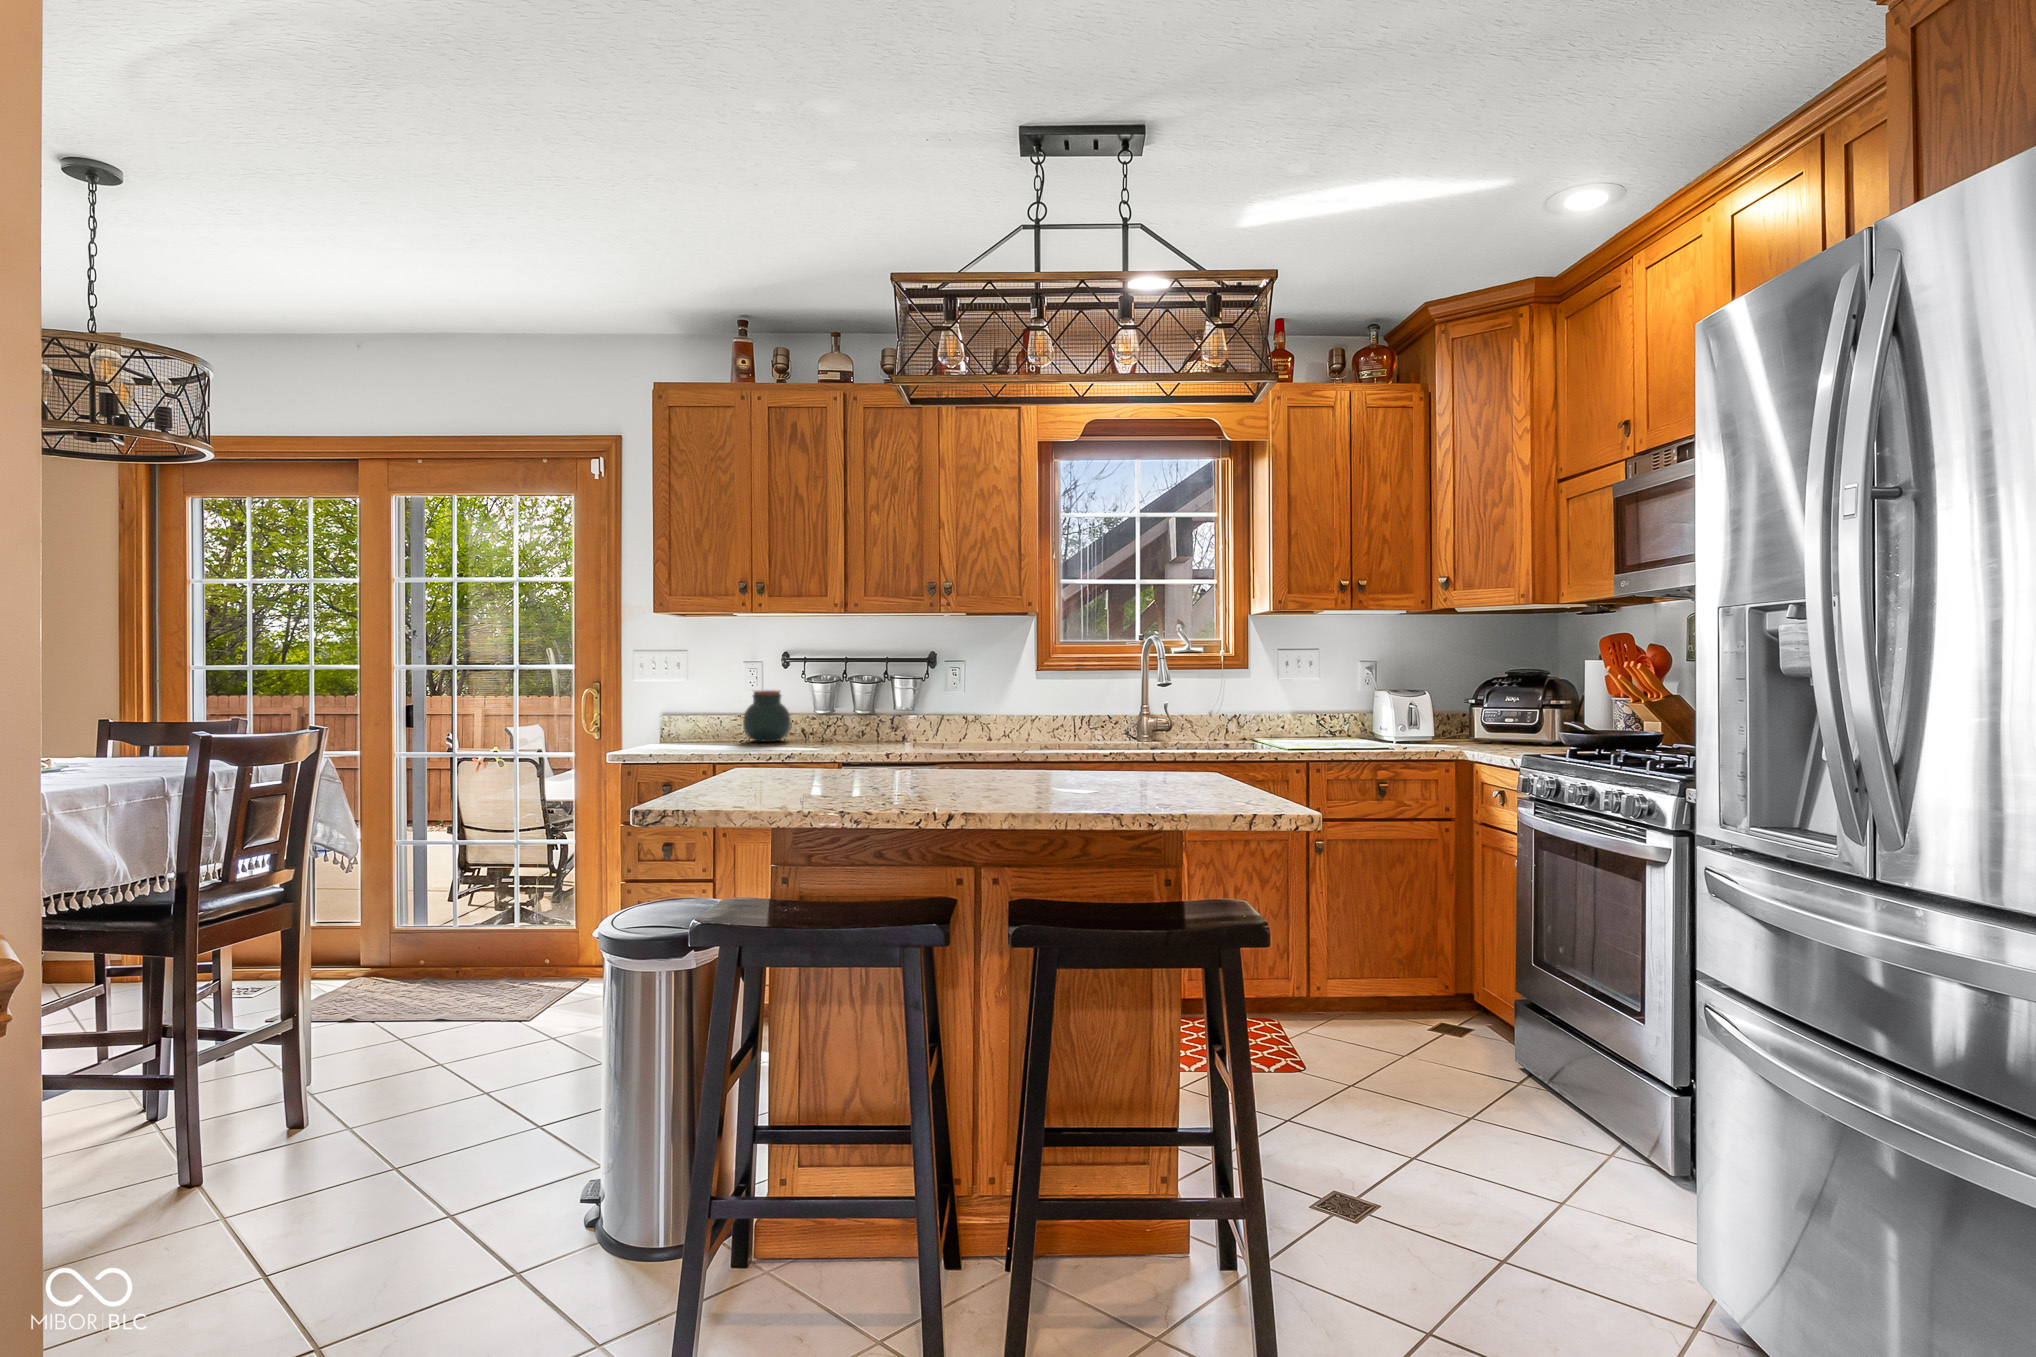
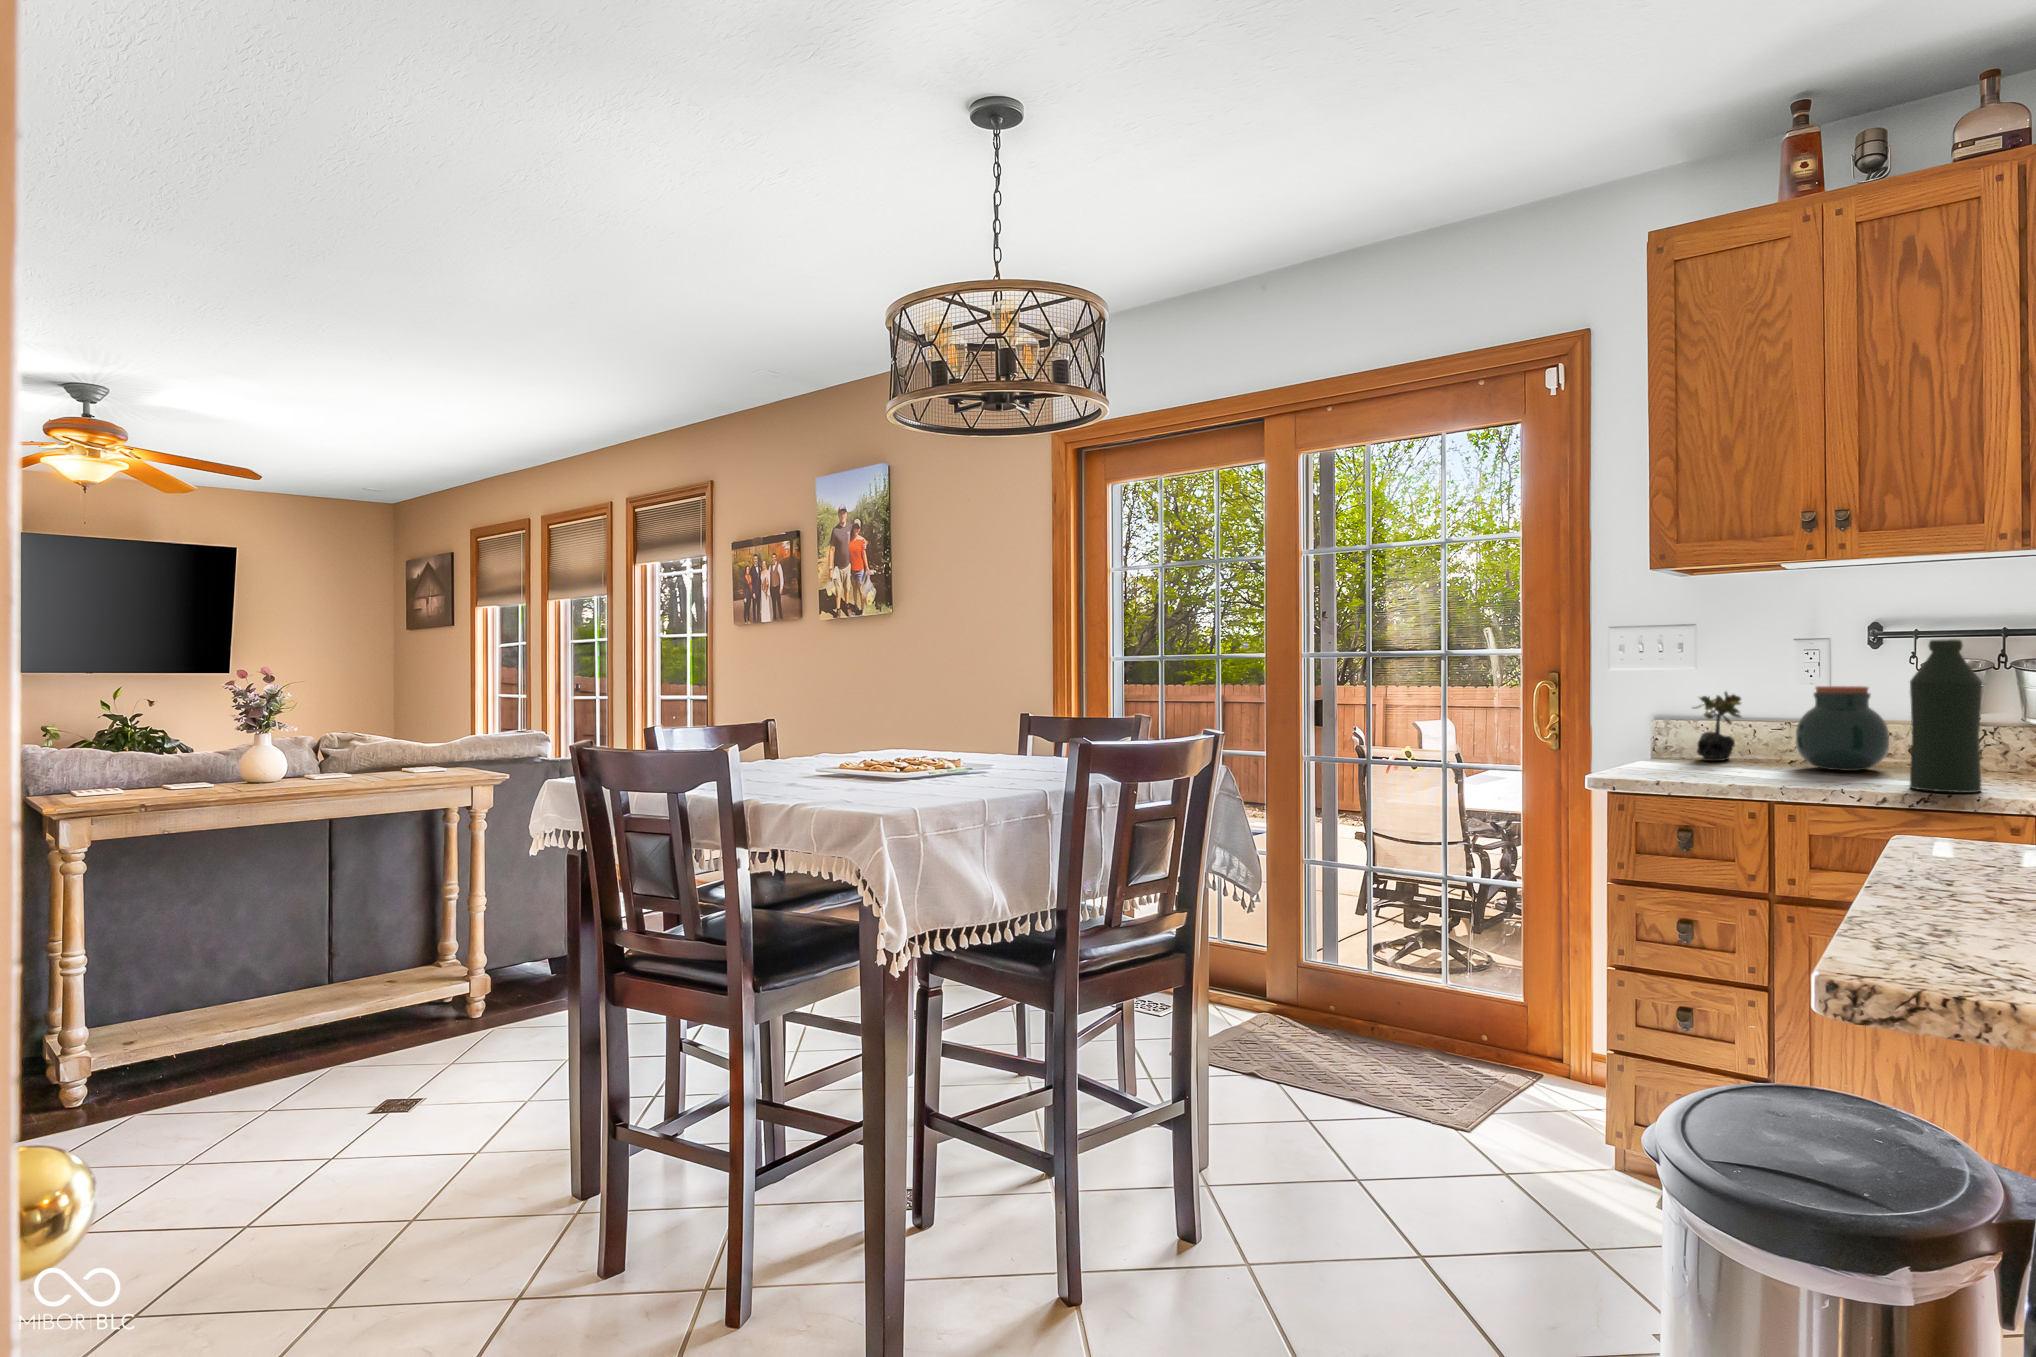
bottle: none [794,662,827,749] -> present [1910,639,1982,793]
succulent plant: none [686,695,716,741] -> present [1694,692,1741,761]

